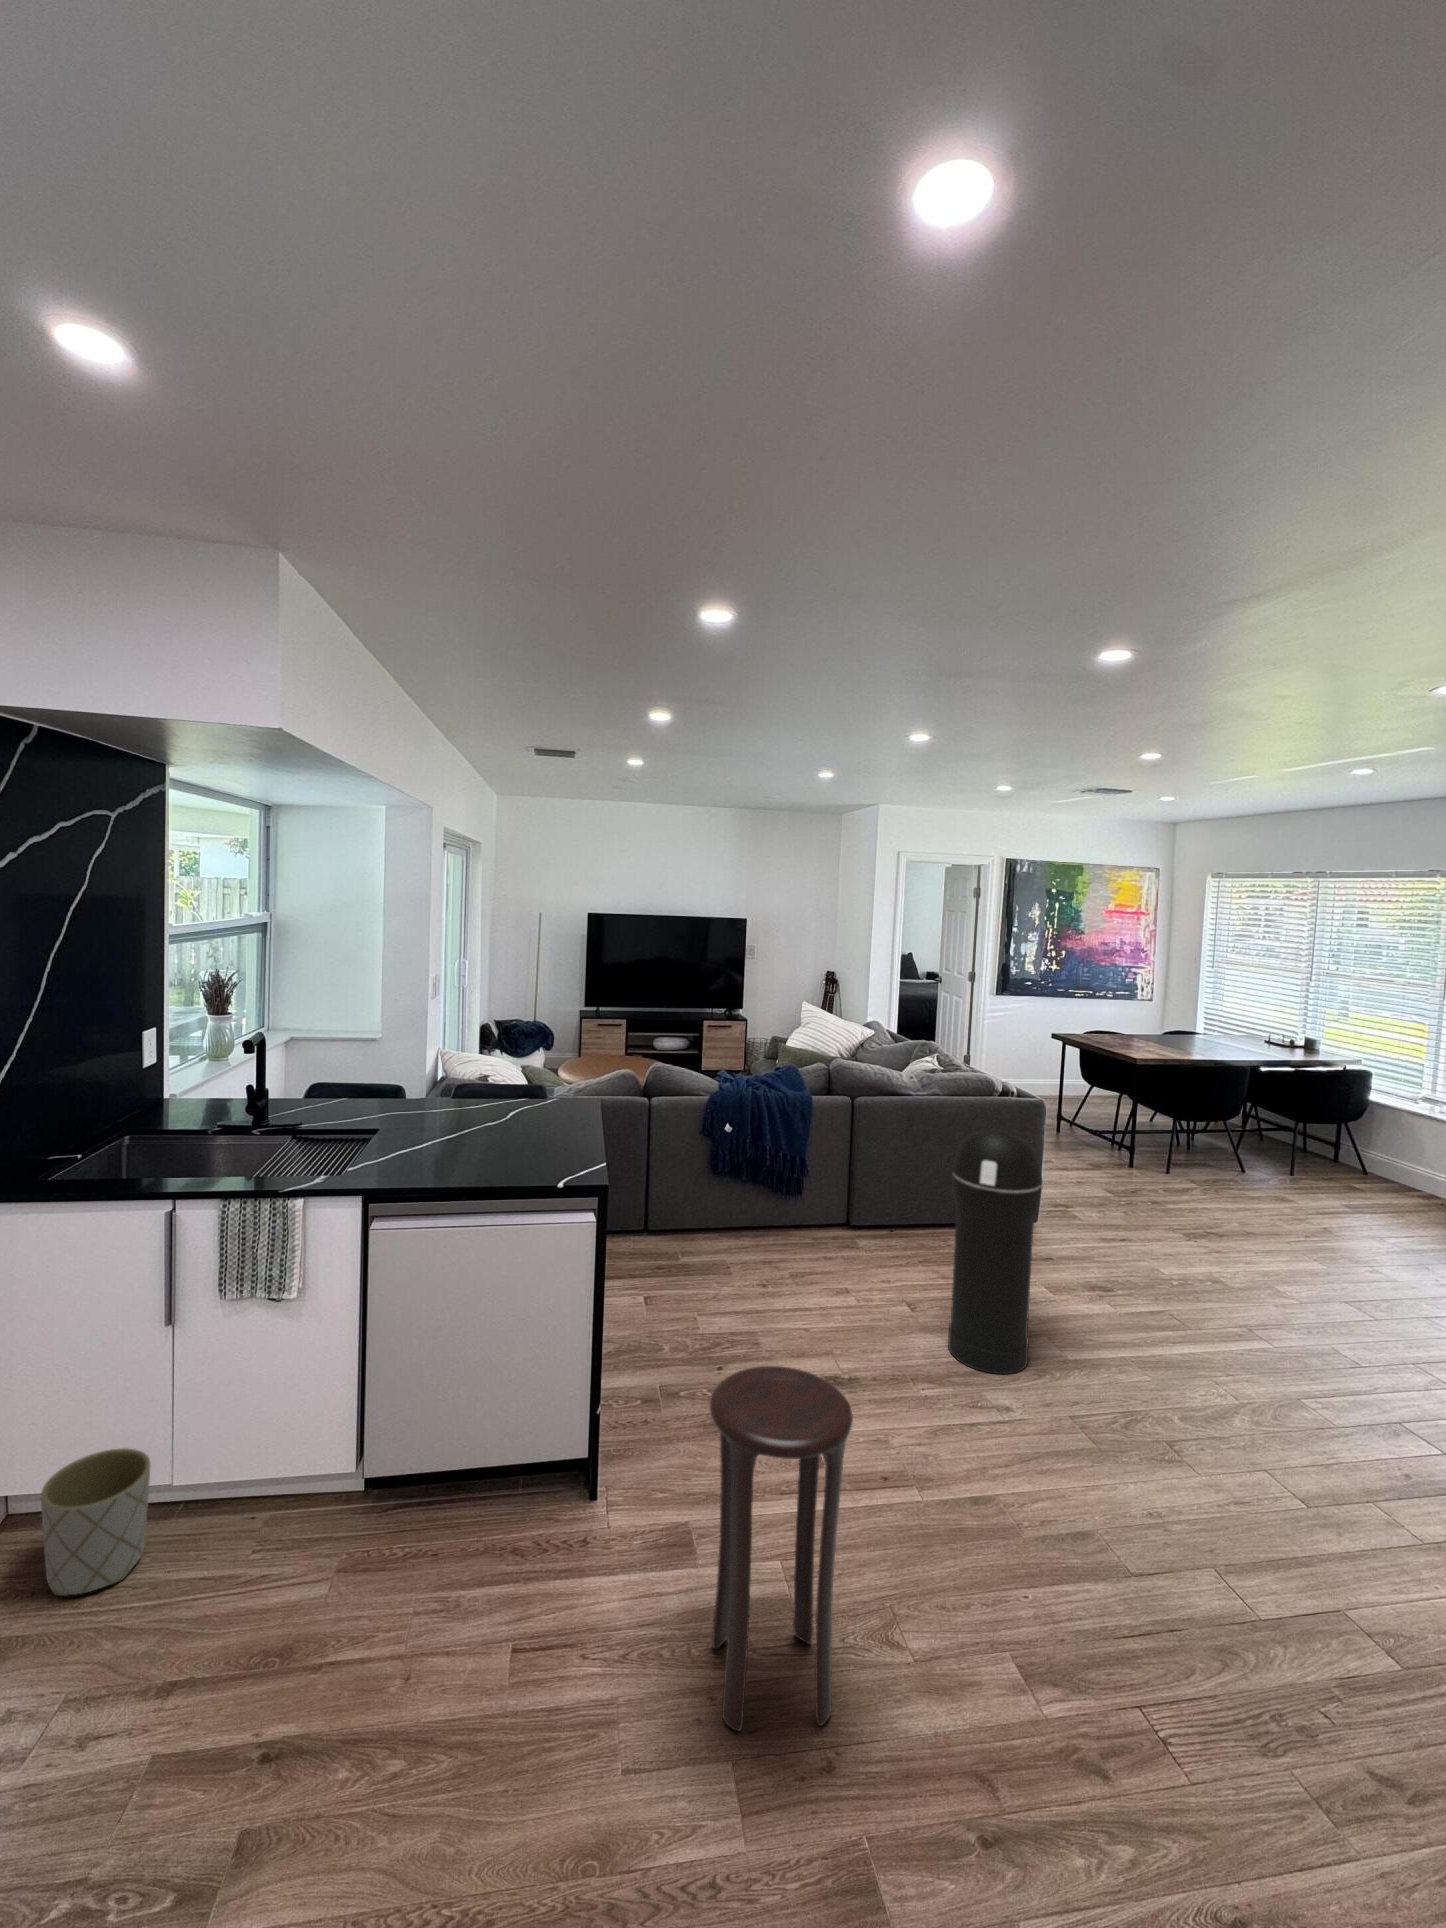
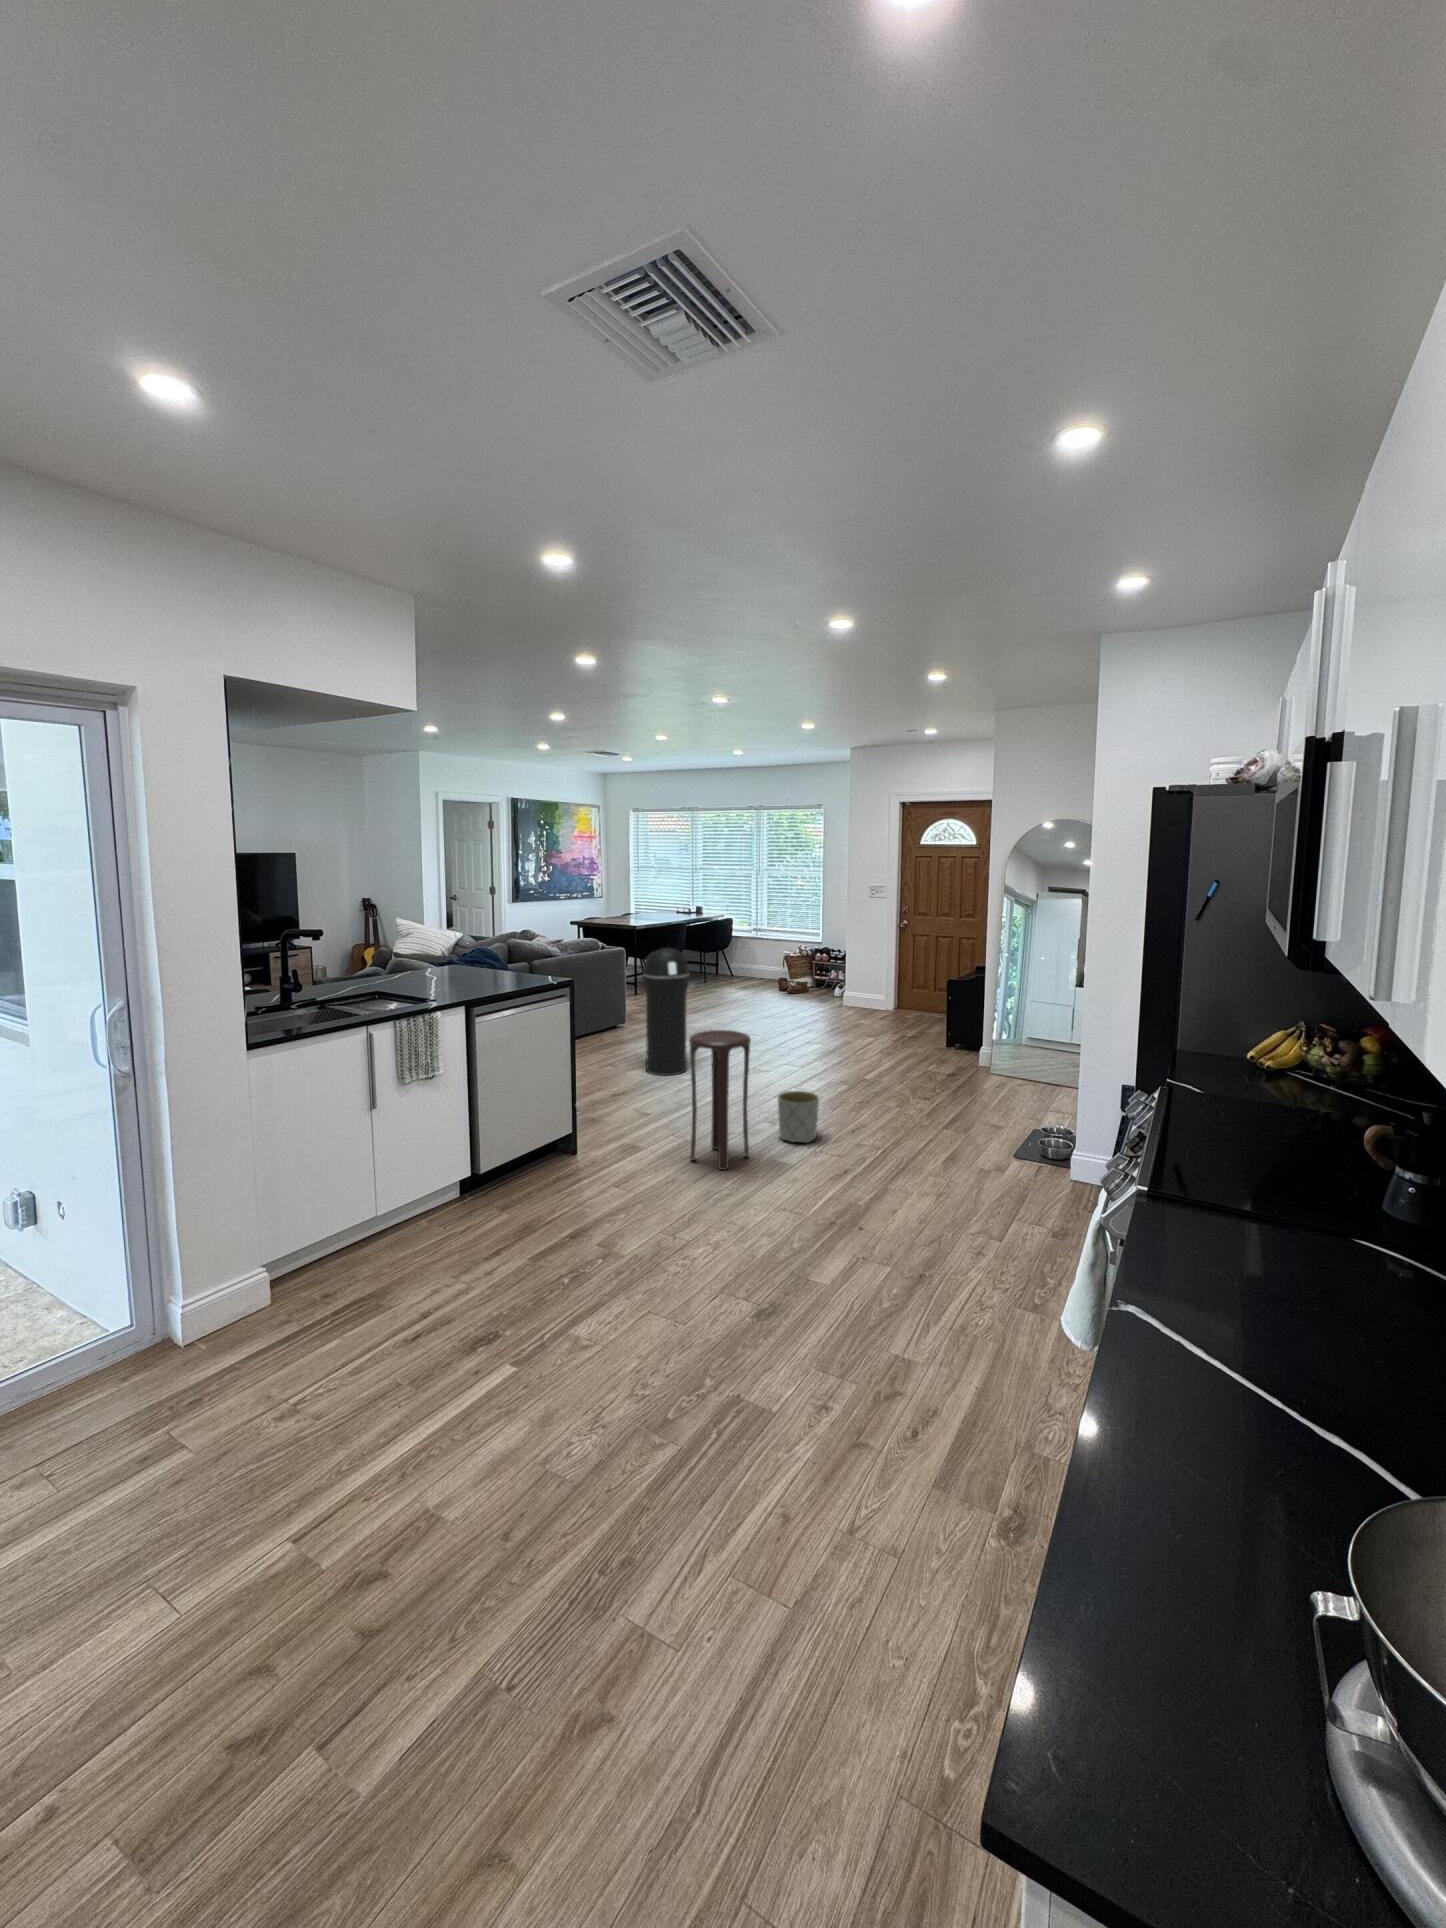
planter: present [41,1448,151,1596] -> present [778,1091,819,1143]

